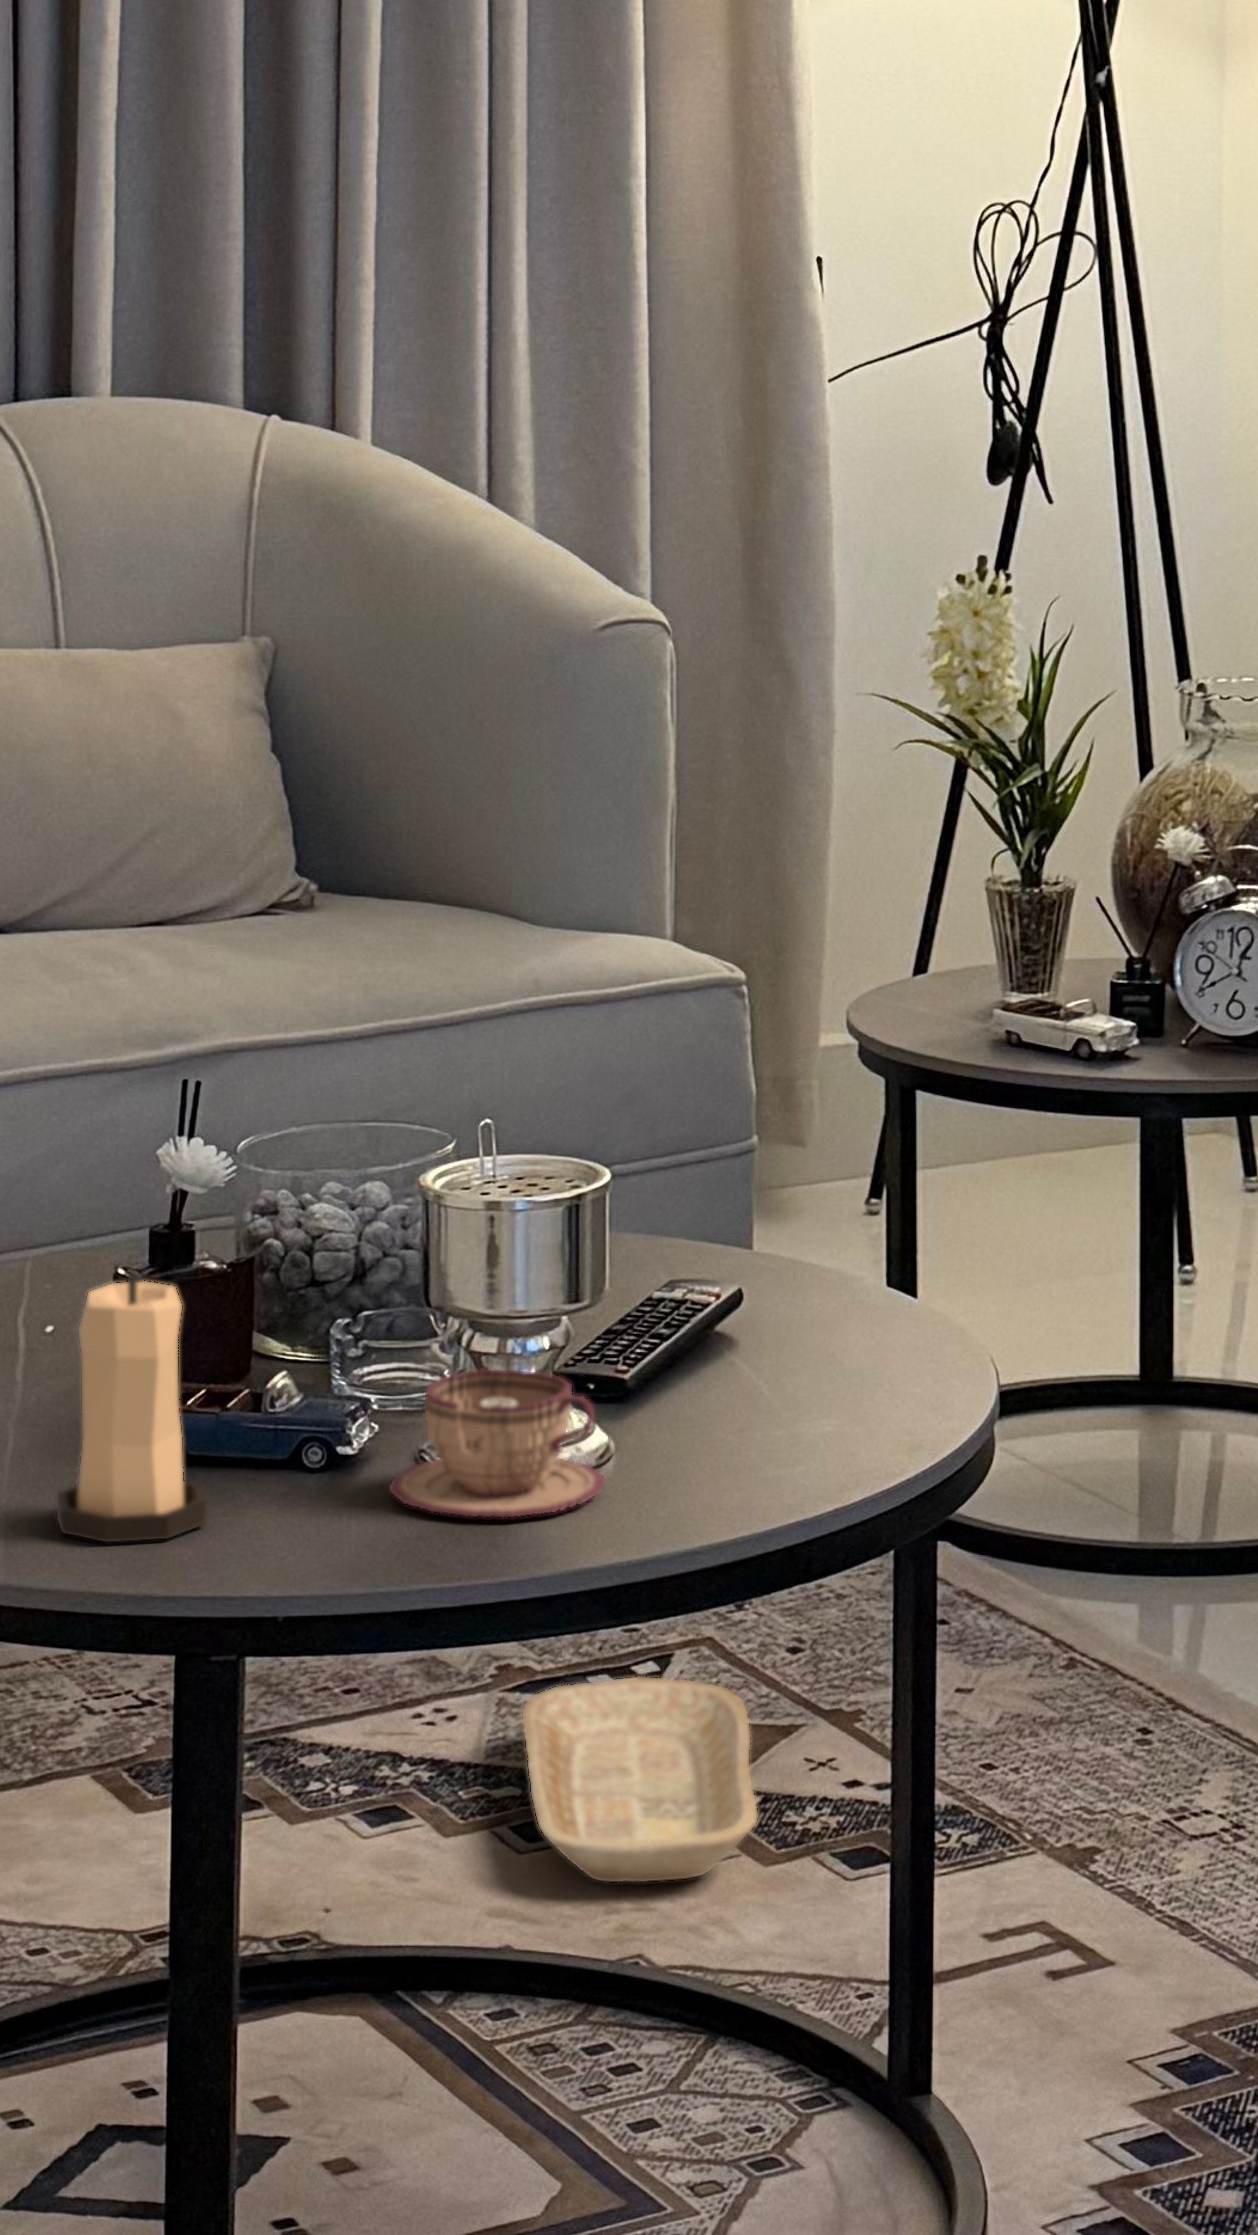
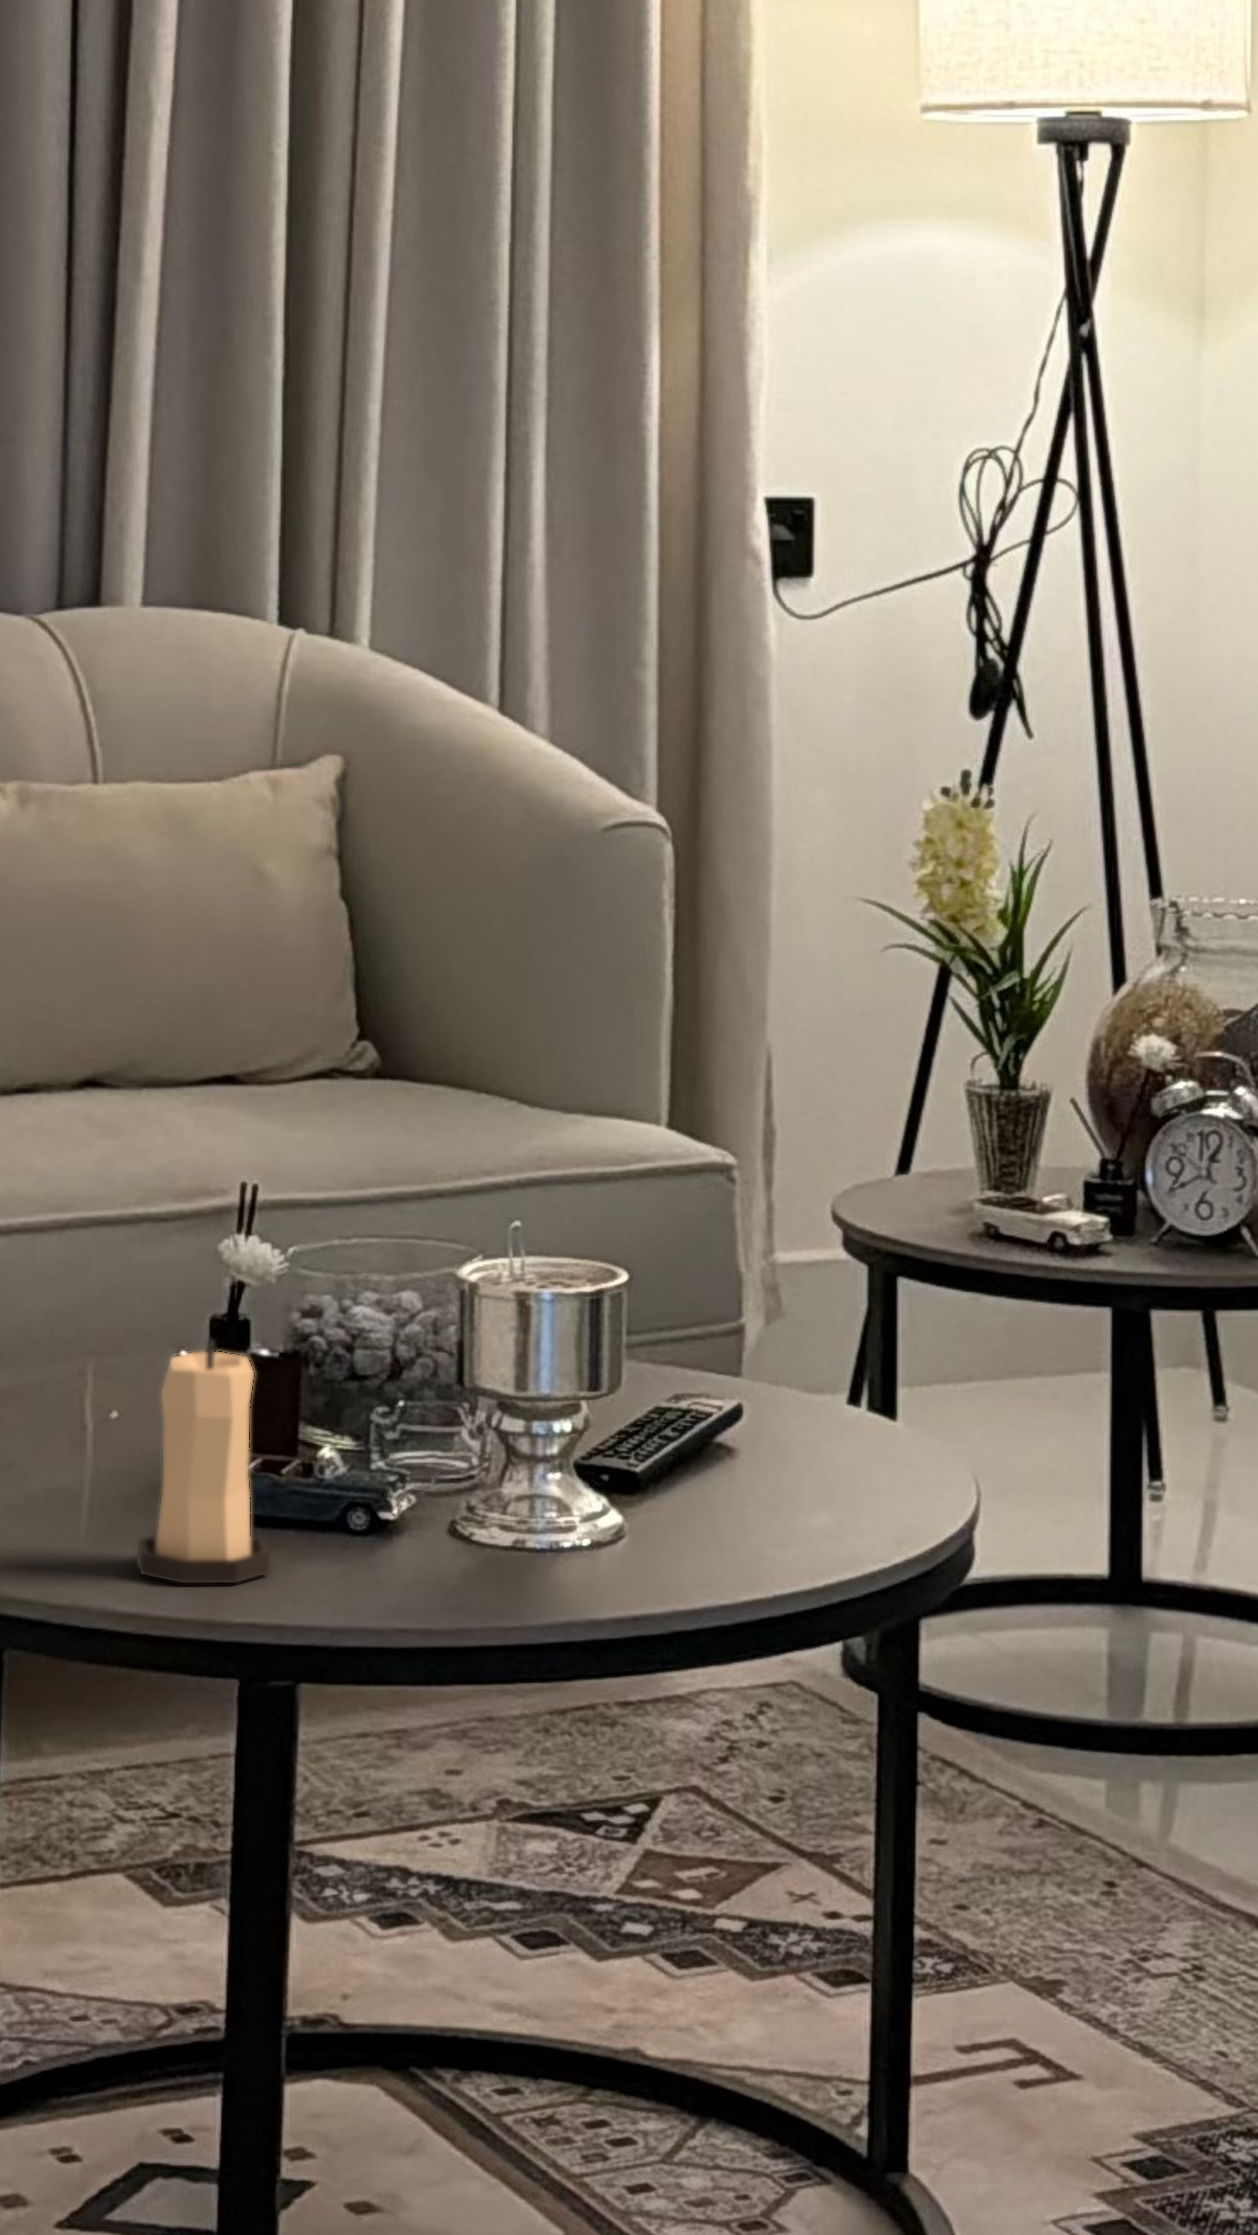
teacup: present [389,1369,605,1517] -> none [433,1449,628,1579]
tray: present [523,1677,758,1882] -> none [527,1808,747,1986]

